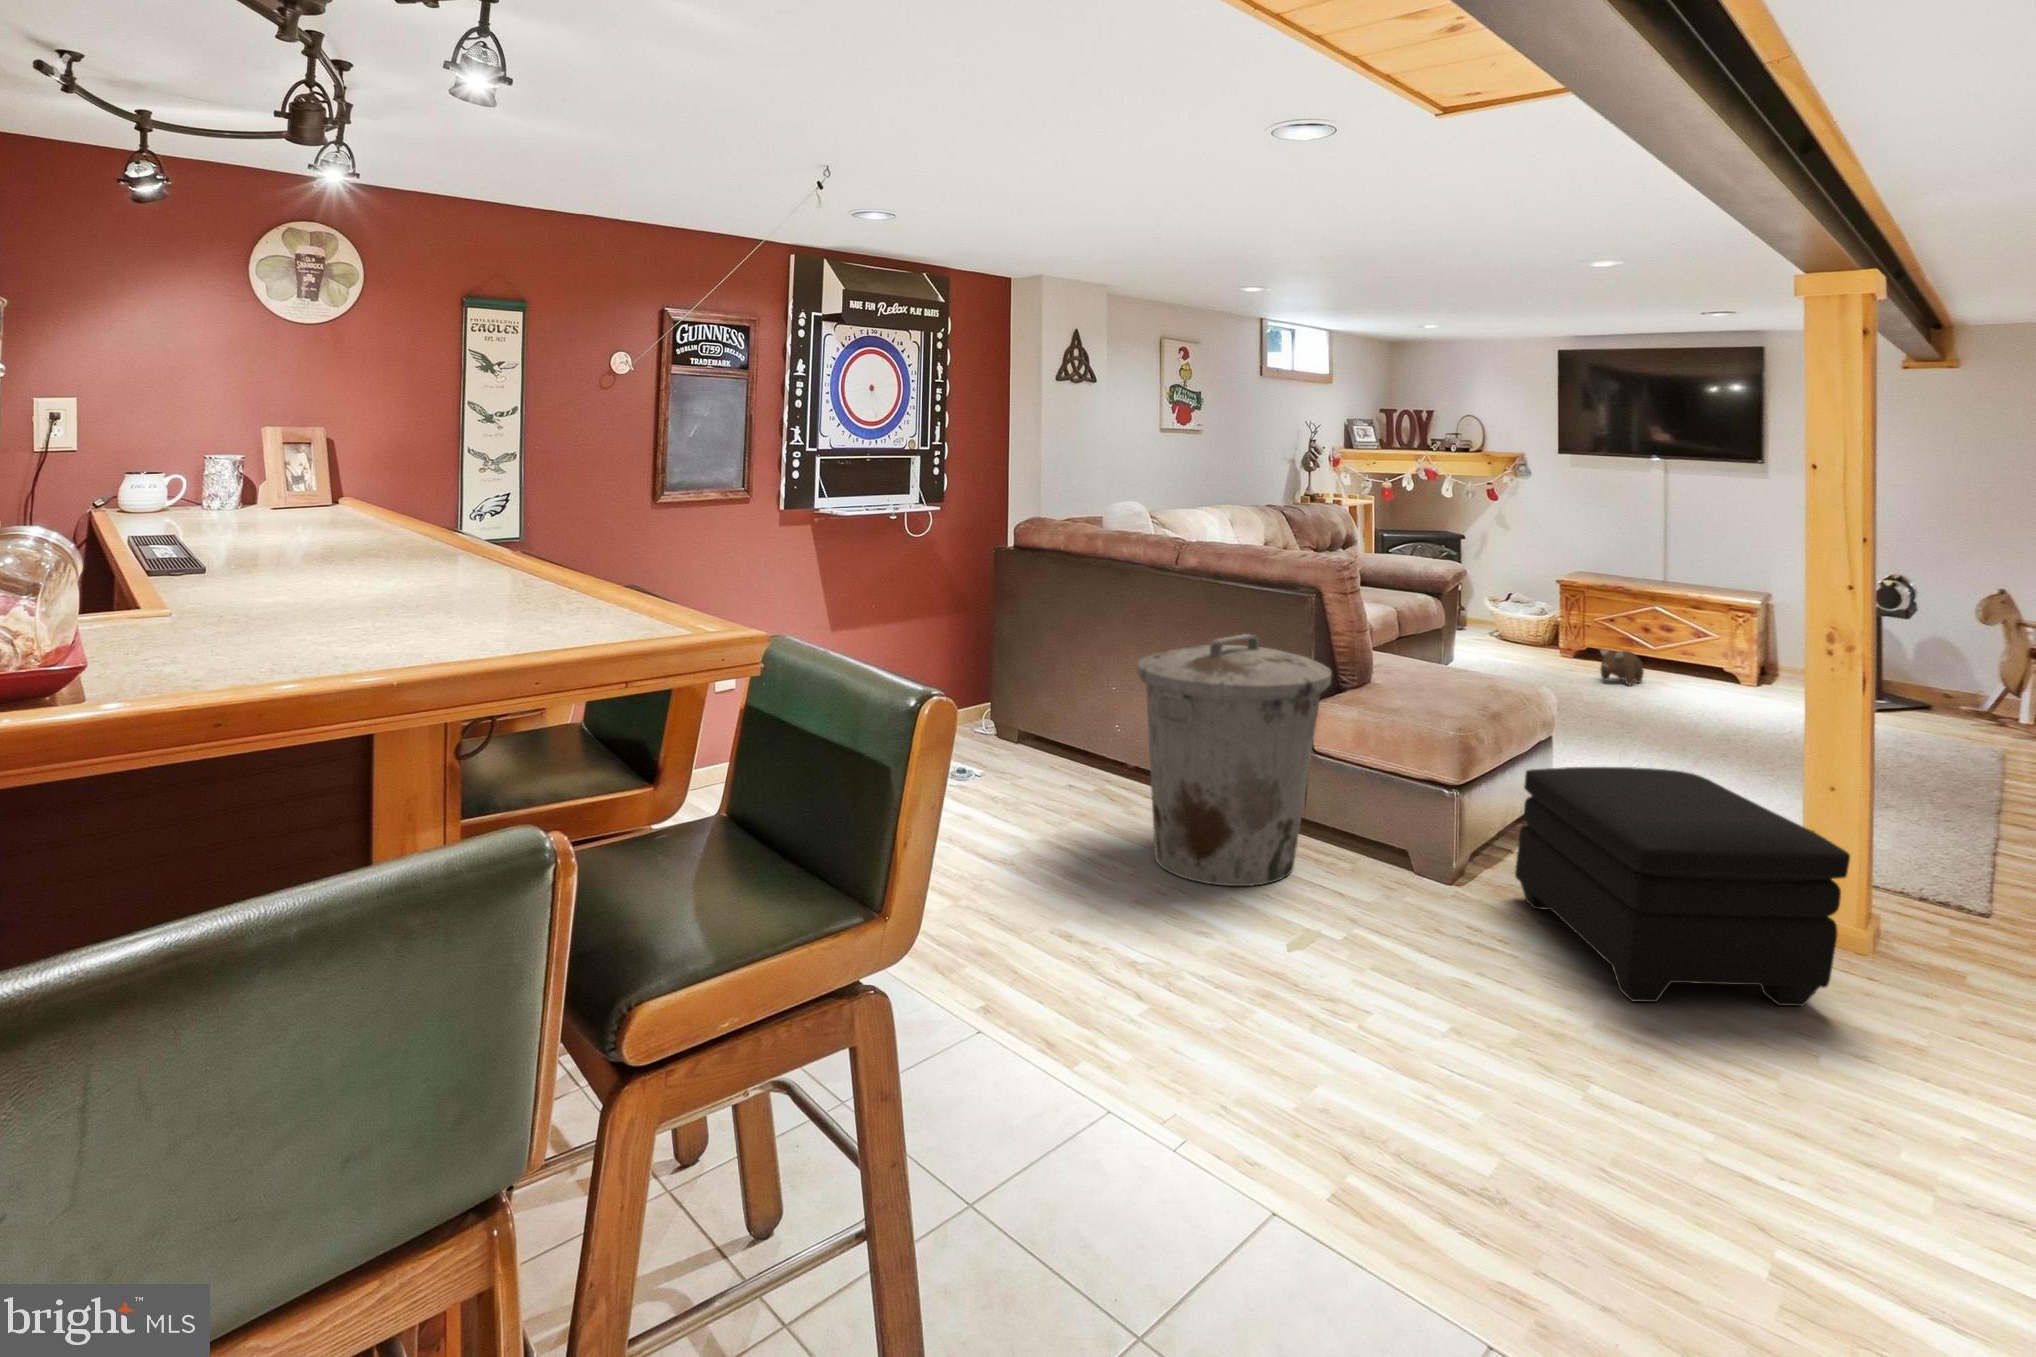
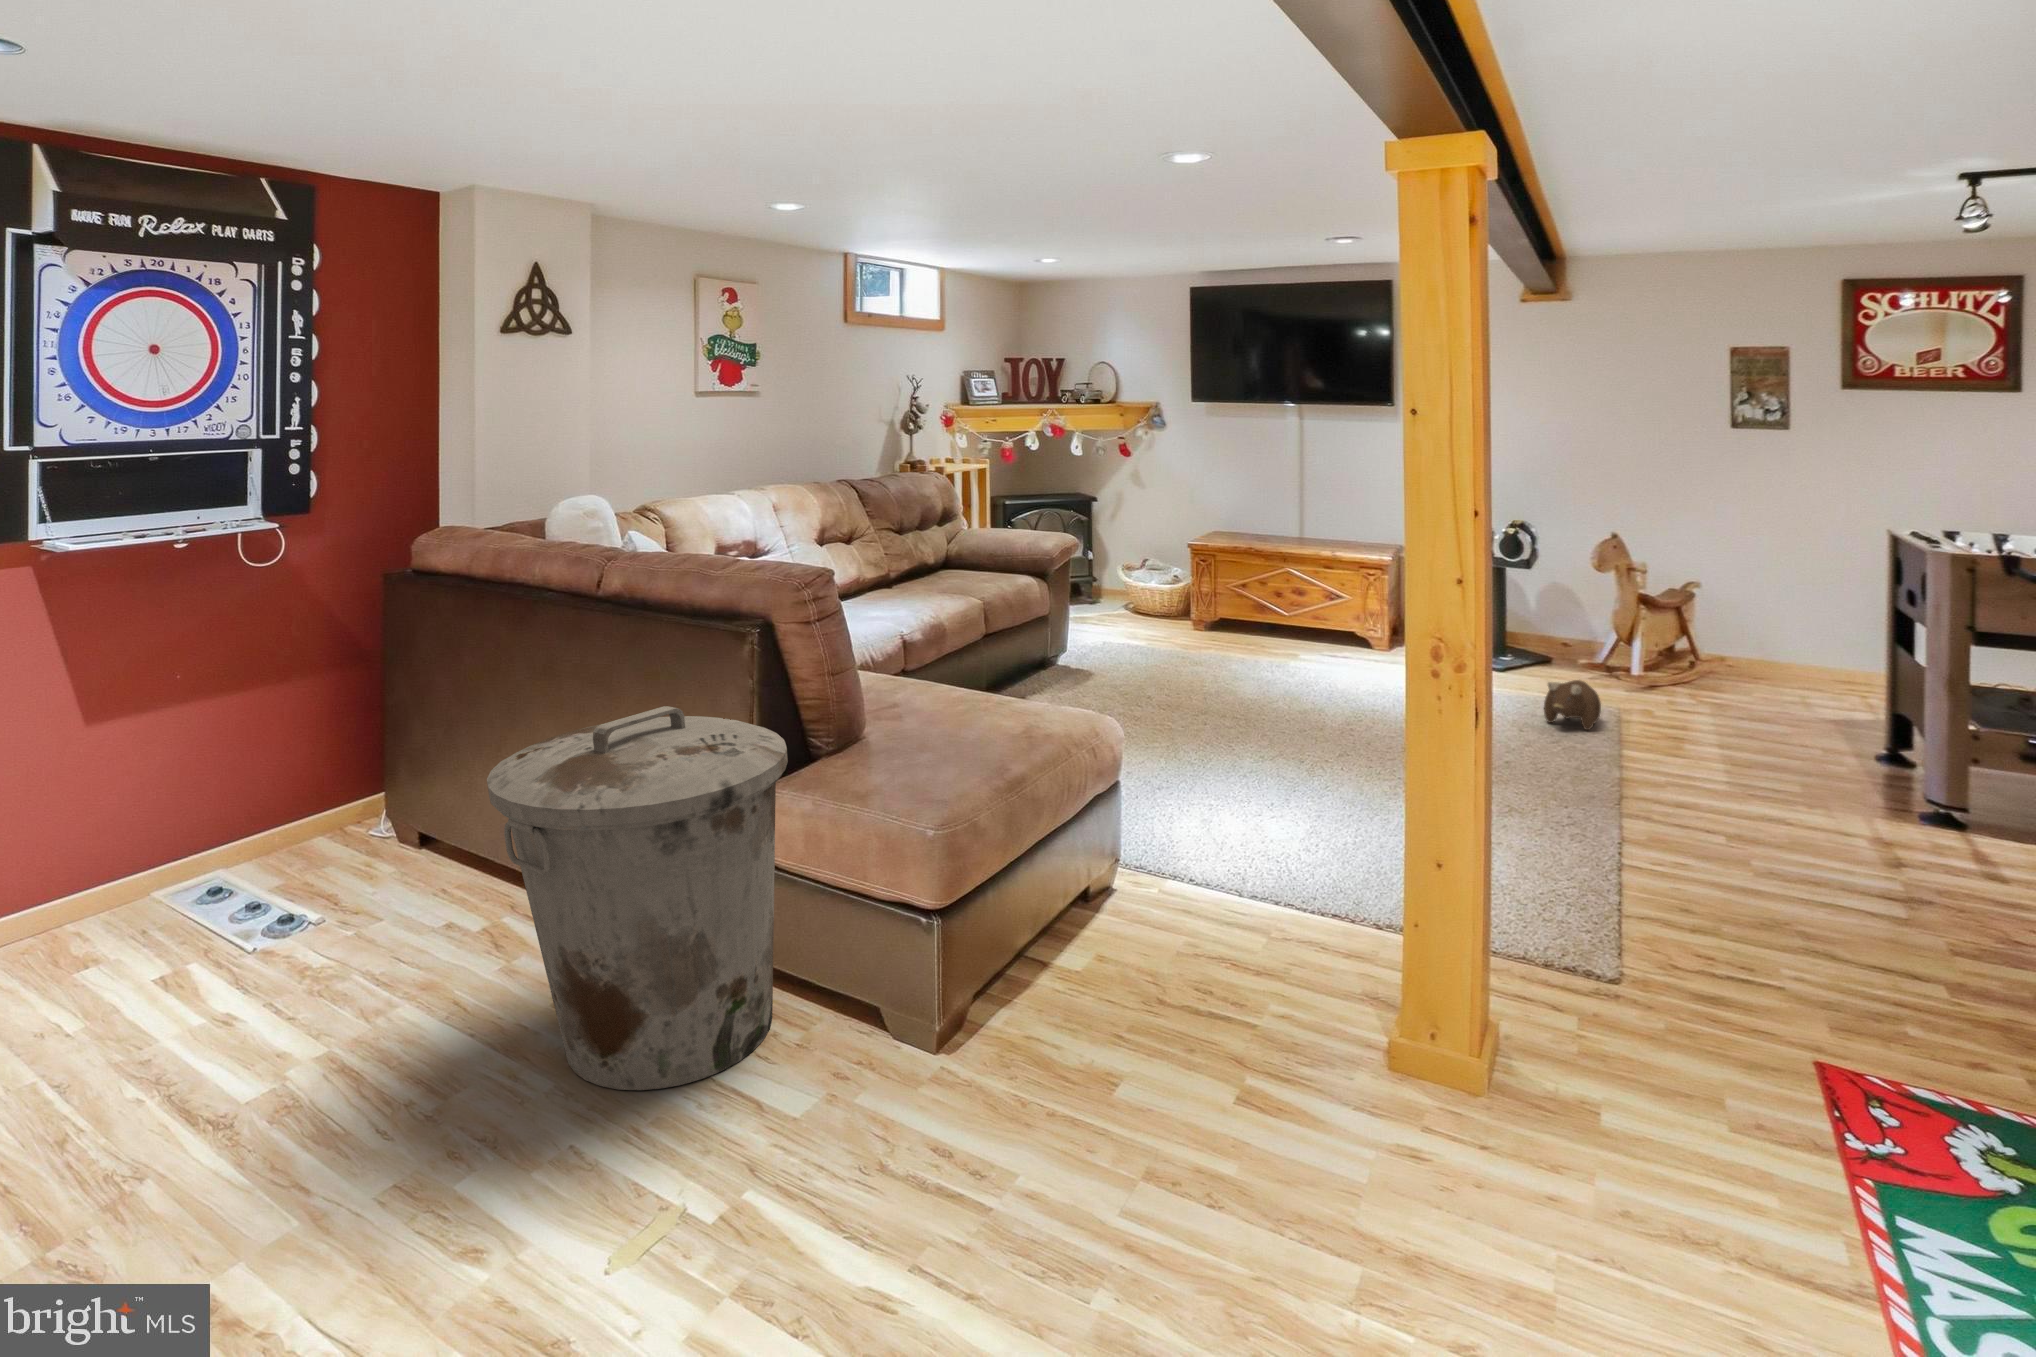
plush toy: present [1600,649,1644,685] -> present [1544,680,1601,730]
ottoman: present [1515,767,1850,1006] -> none [1053,852,1442,1262]

